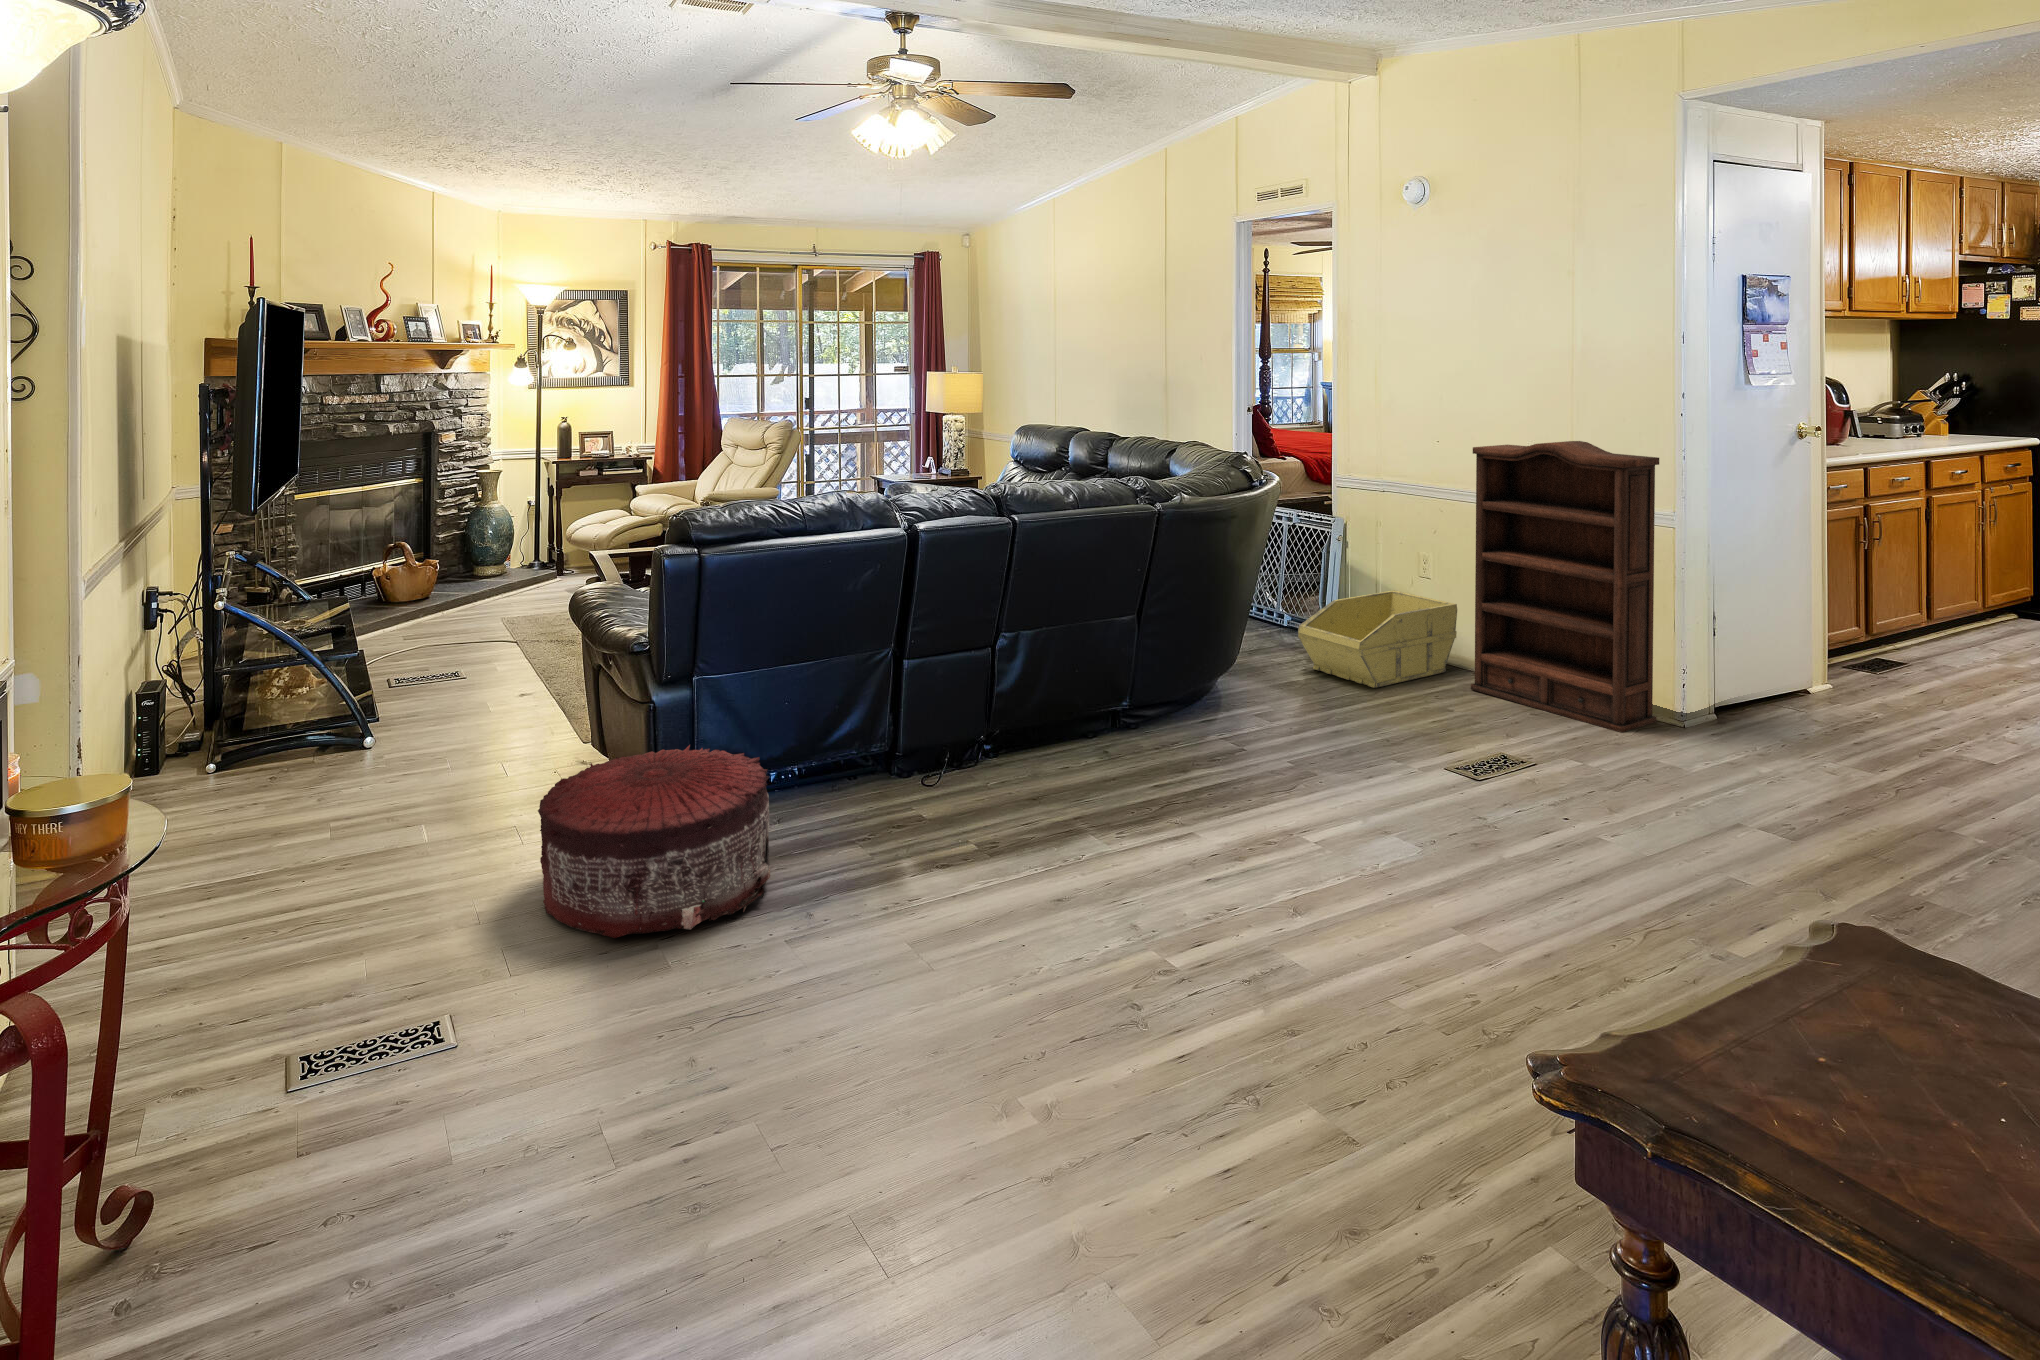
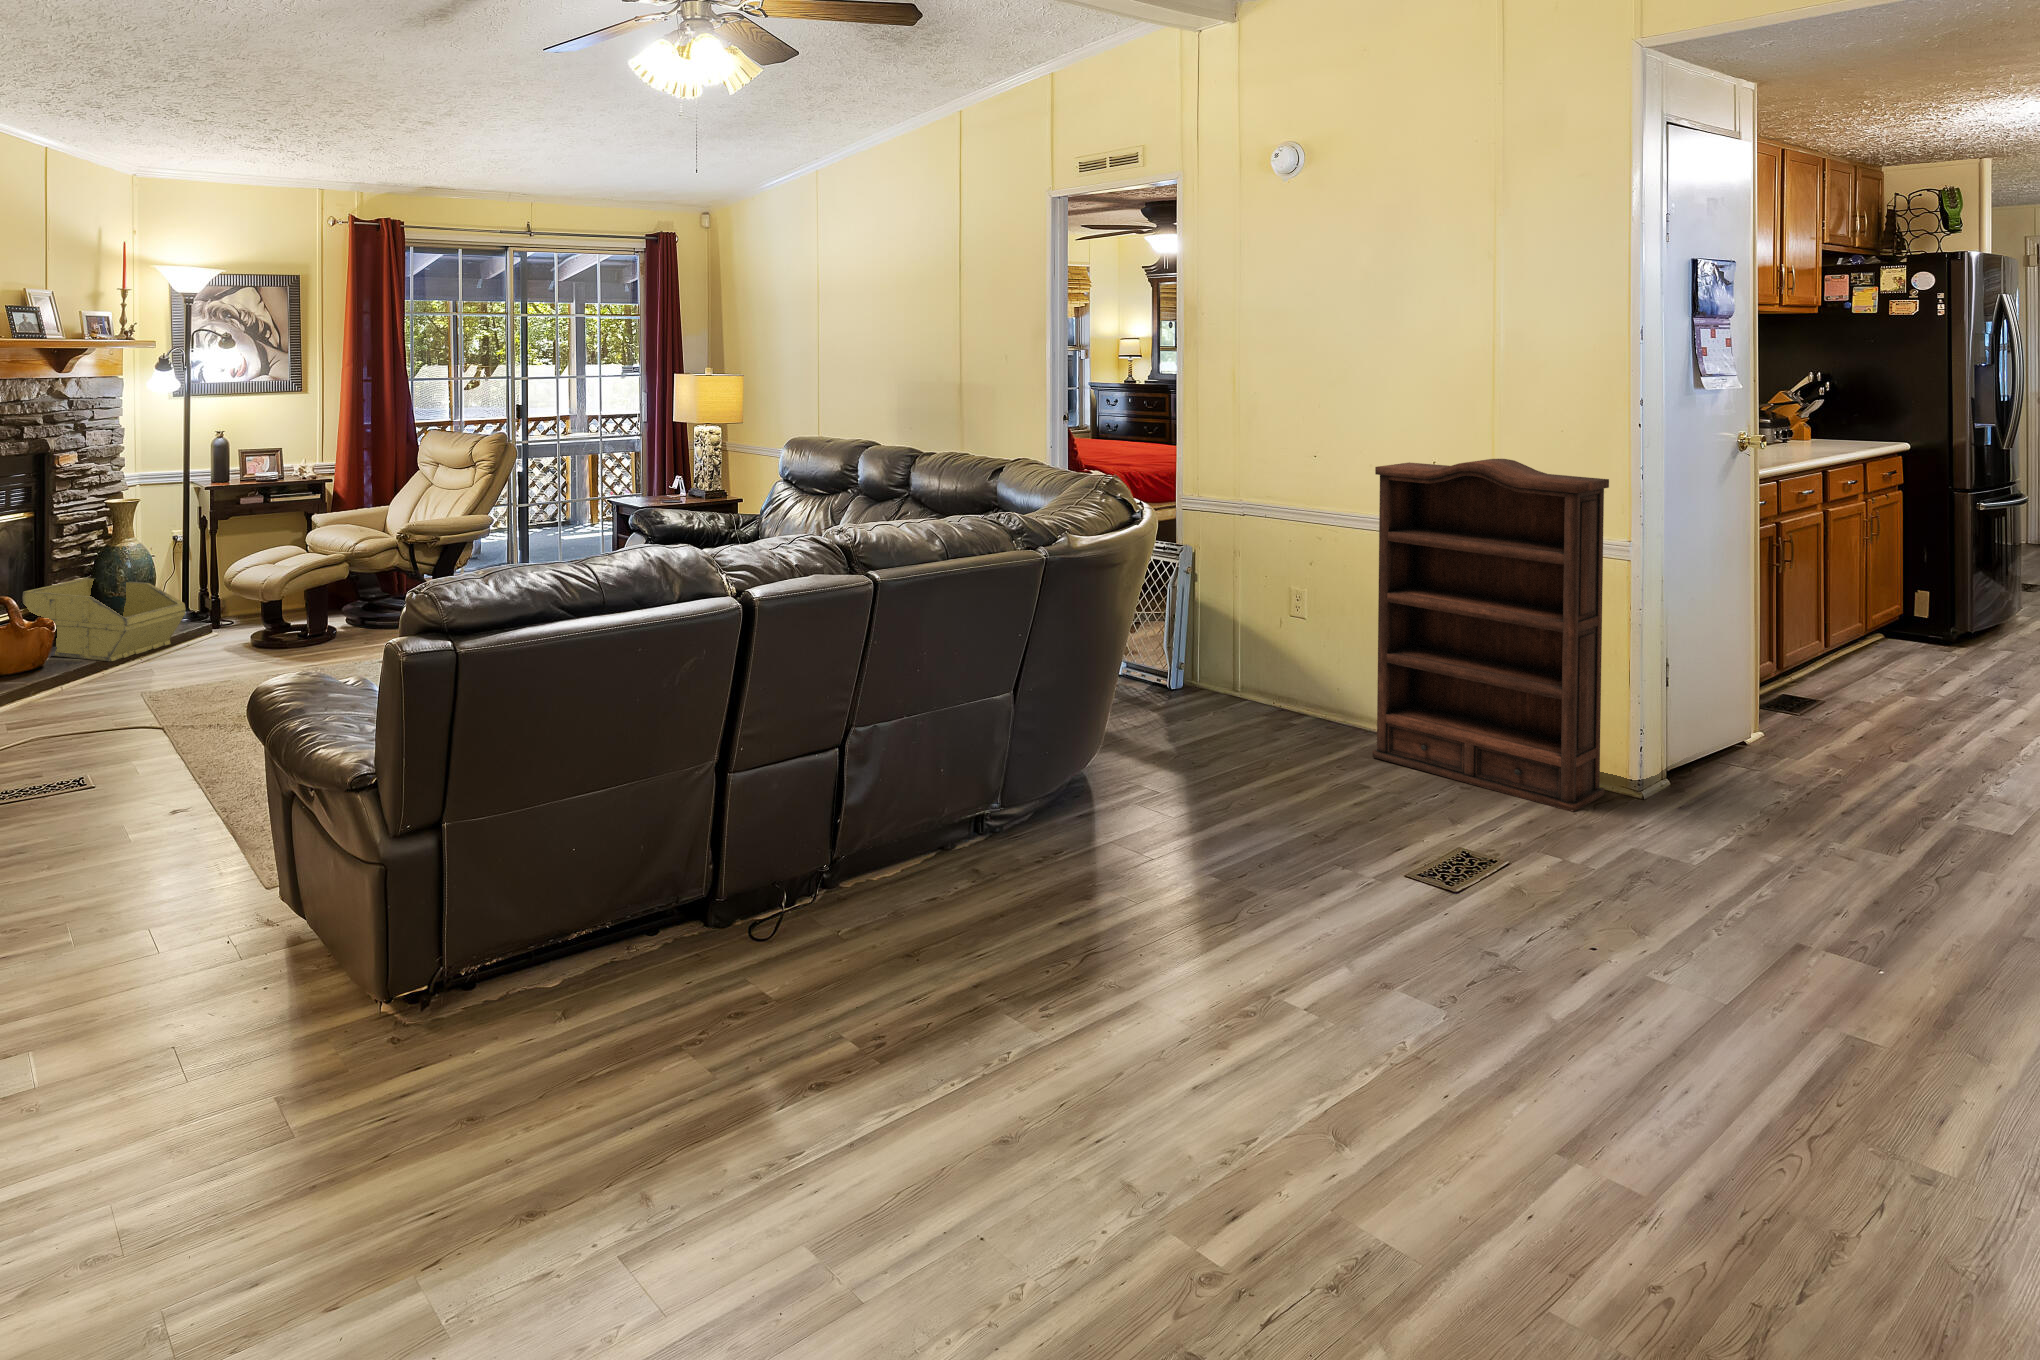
storage bin: present [1298,590,1457,688] -> present [22,578,186,661]
pouf: present [538,745,770,938] -> none [222,918,574,1256]

